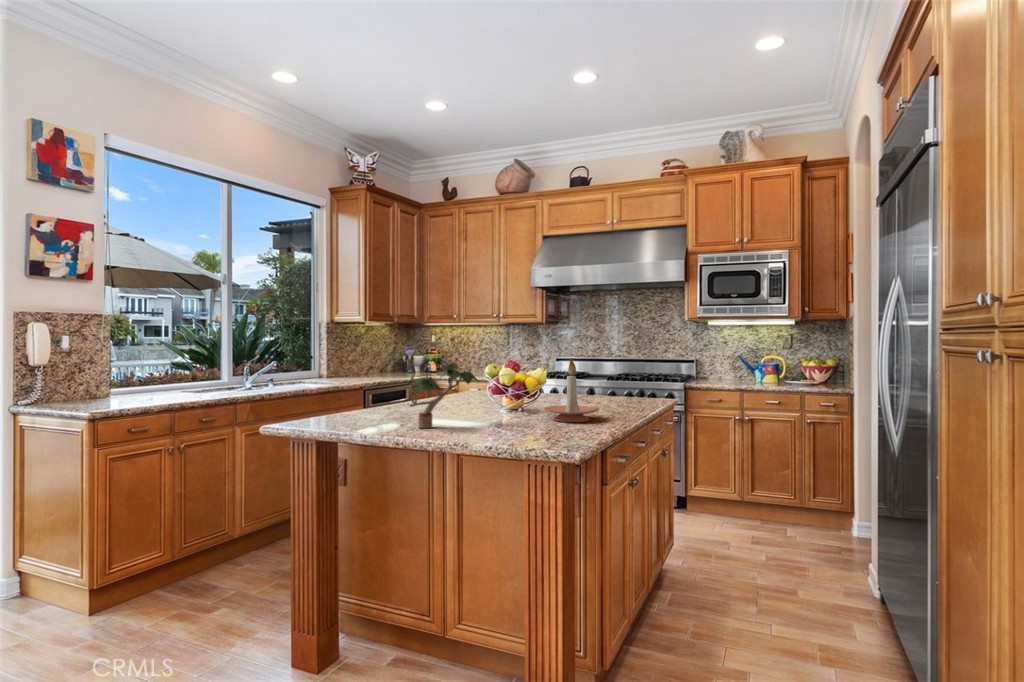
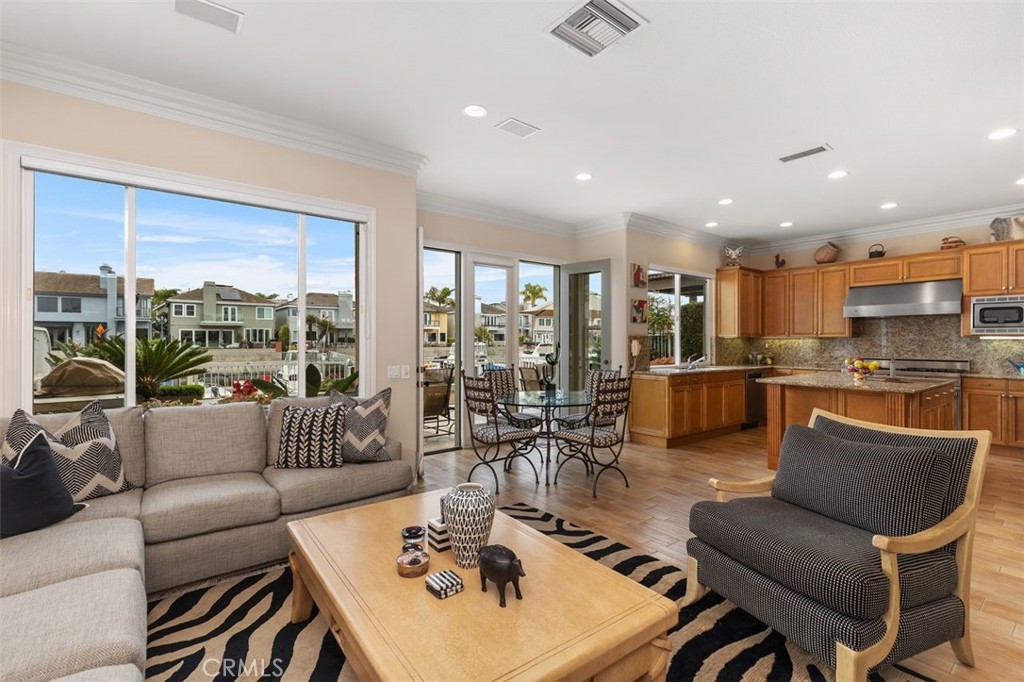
potted plant: present [410,362,478,428] -> none [817,356,850,381]

